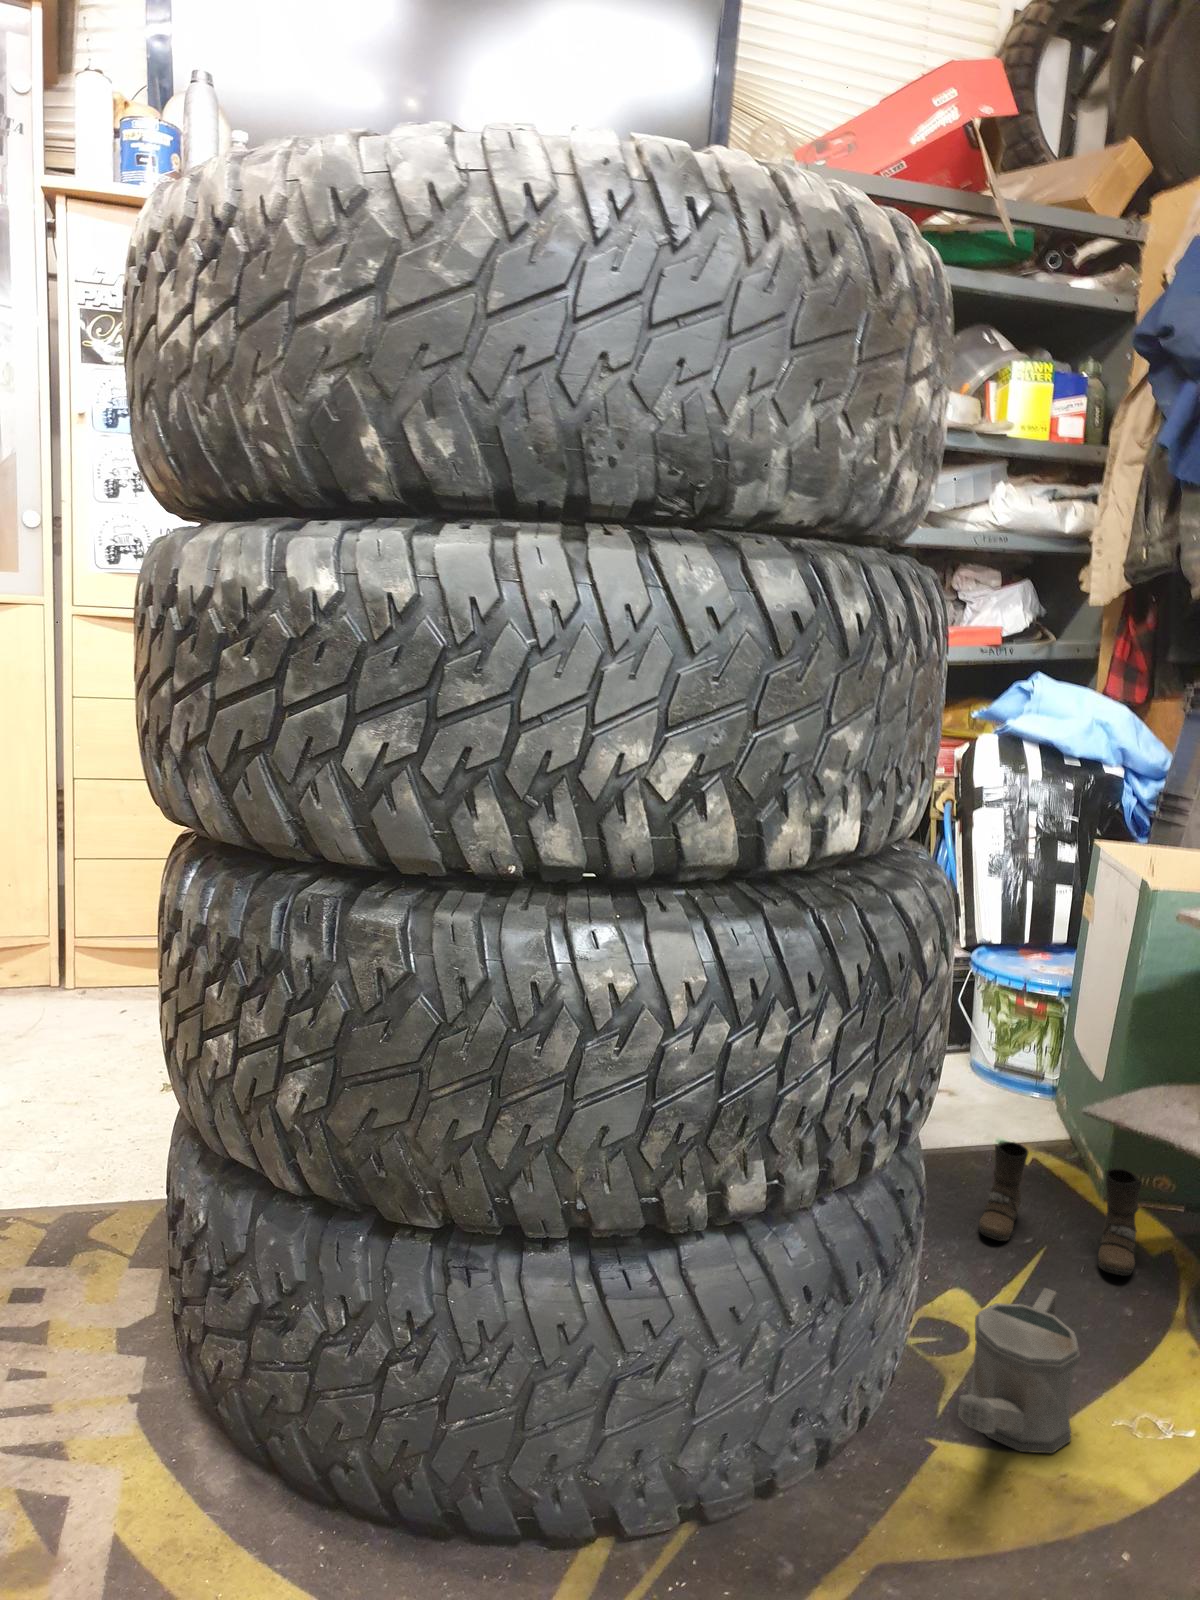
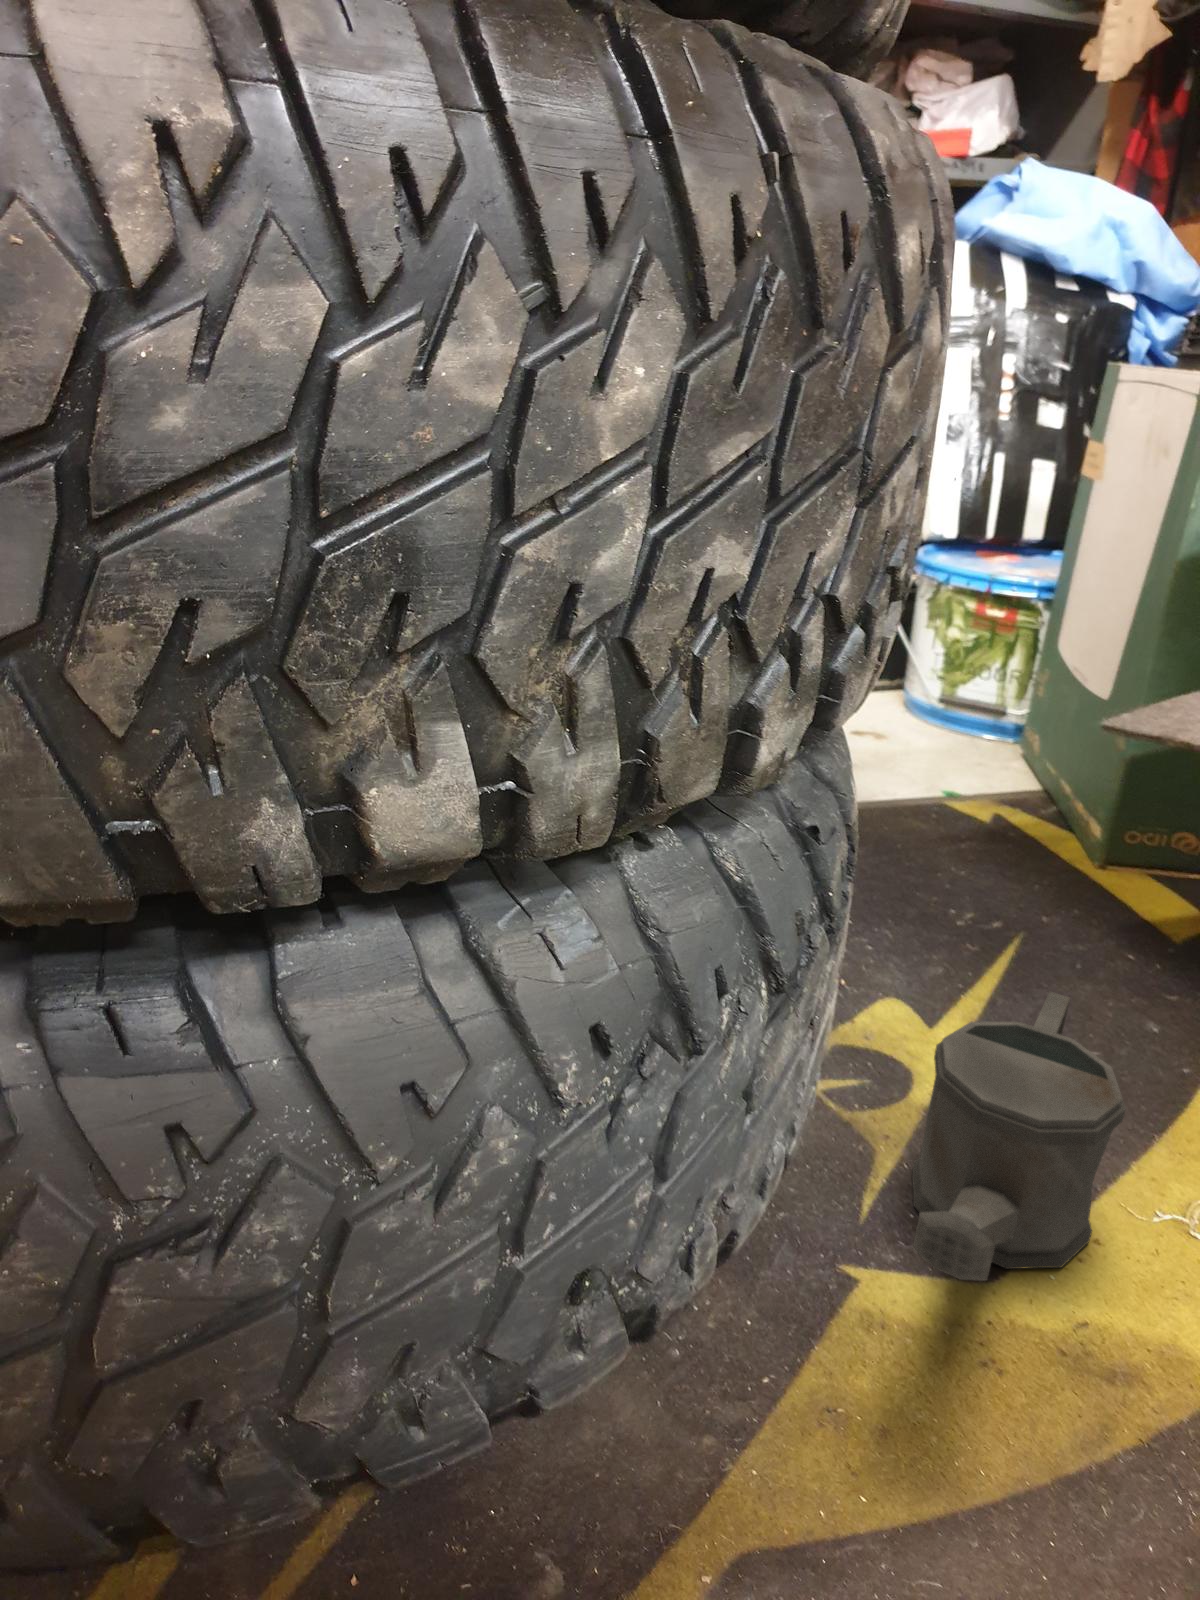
boots: present [979,1142,1142,1276] -> none [923,781,1176,964]

